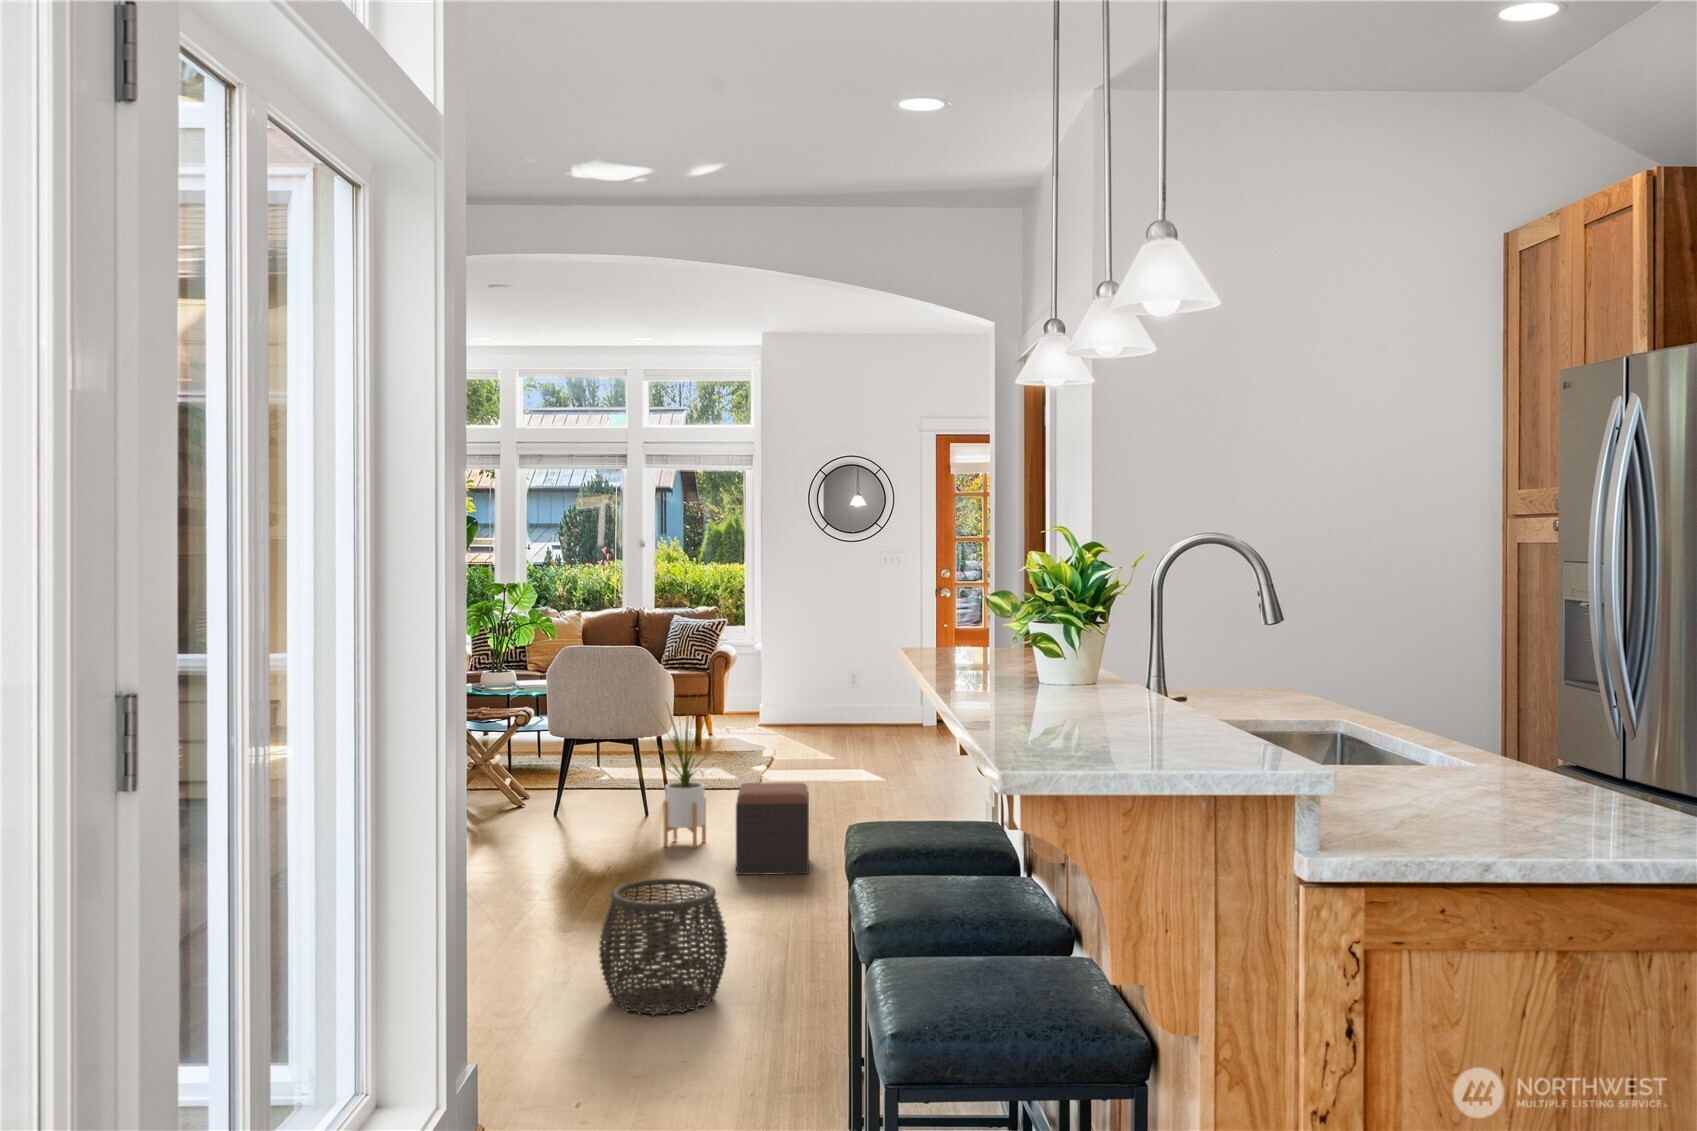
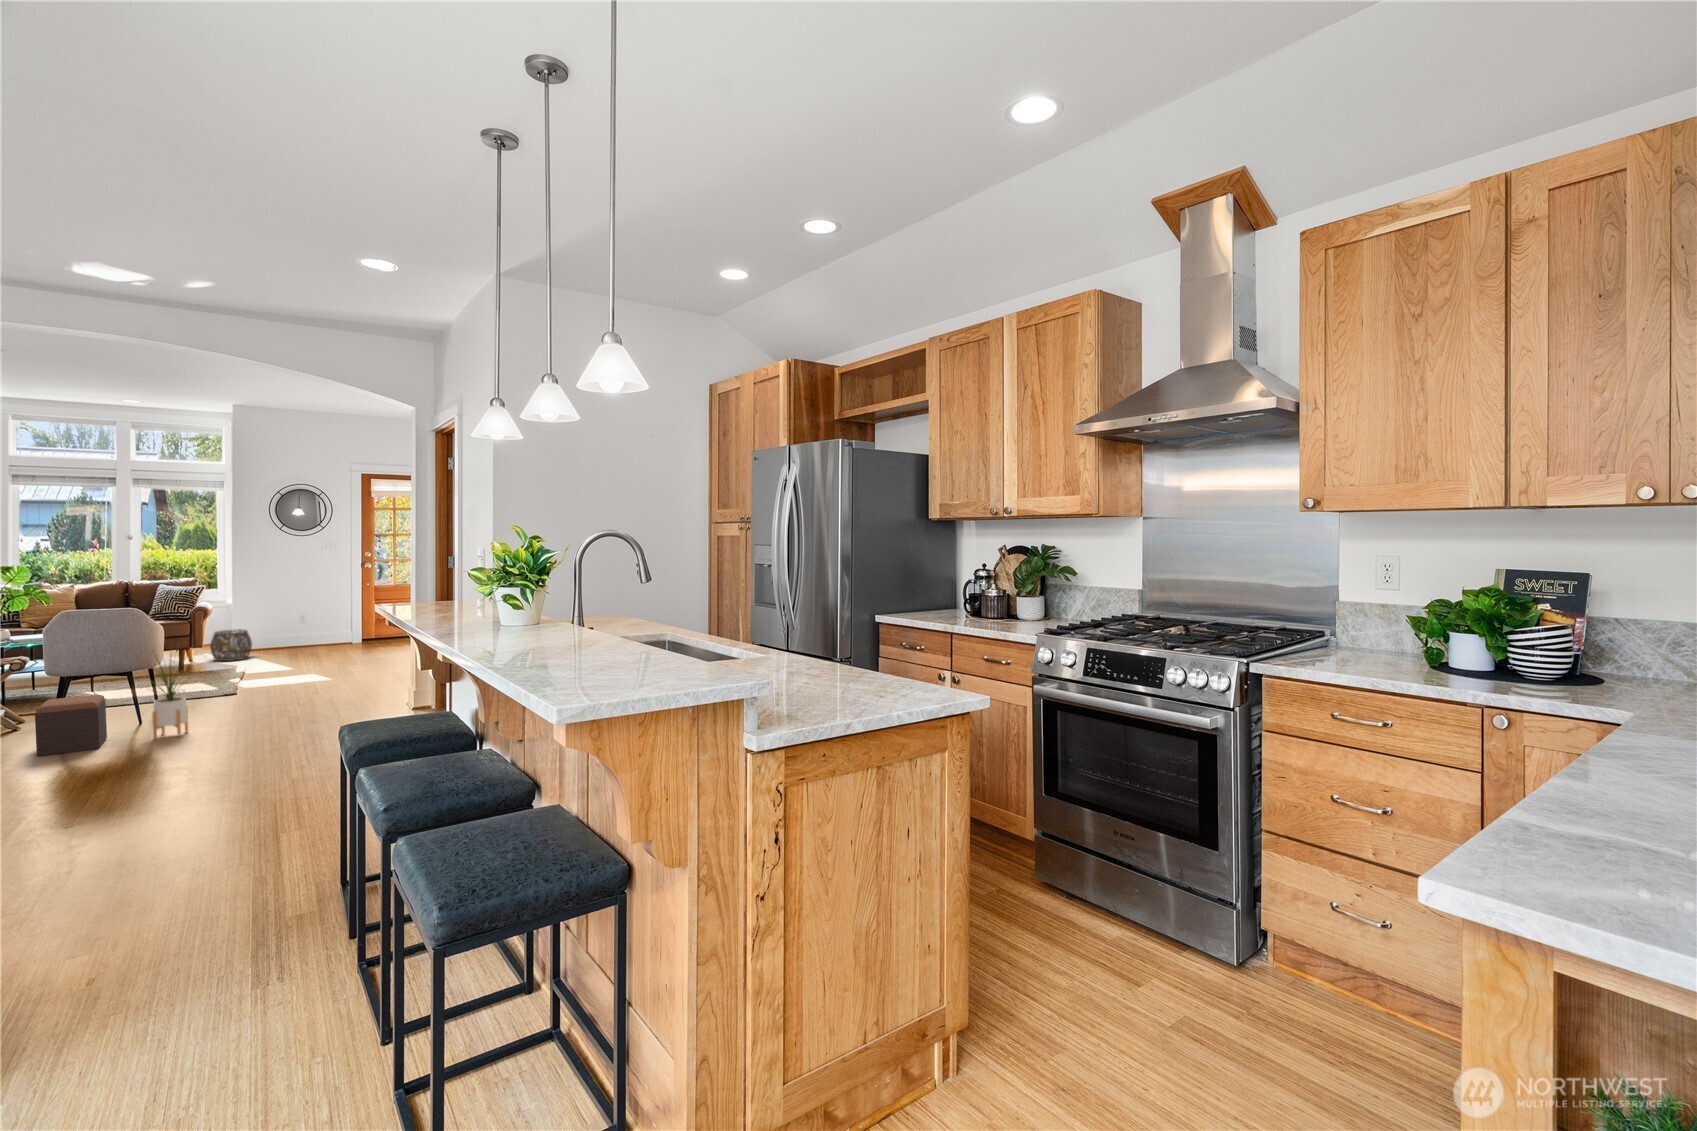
footstool: present [736,782,809,875] -> present [35,695,107,756]
woven basket: present [599,878,728,1015] -> present [210,629,252,661]

